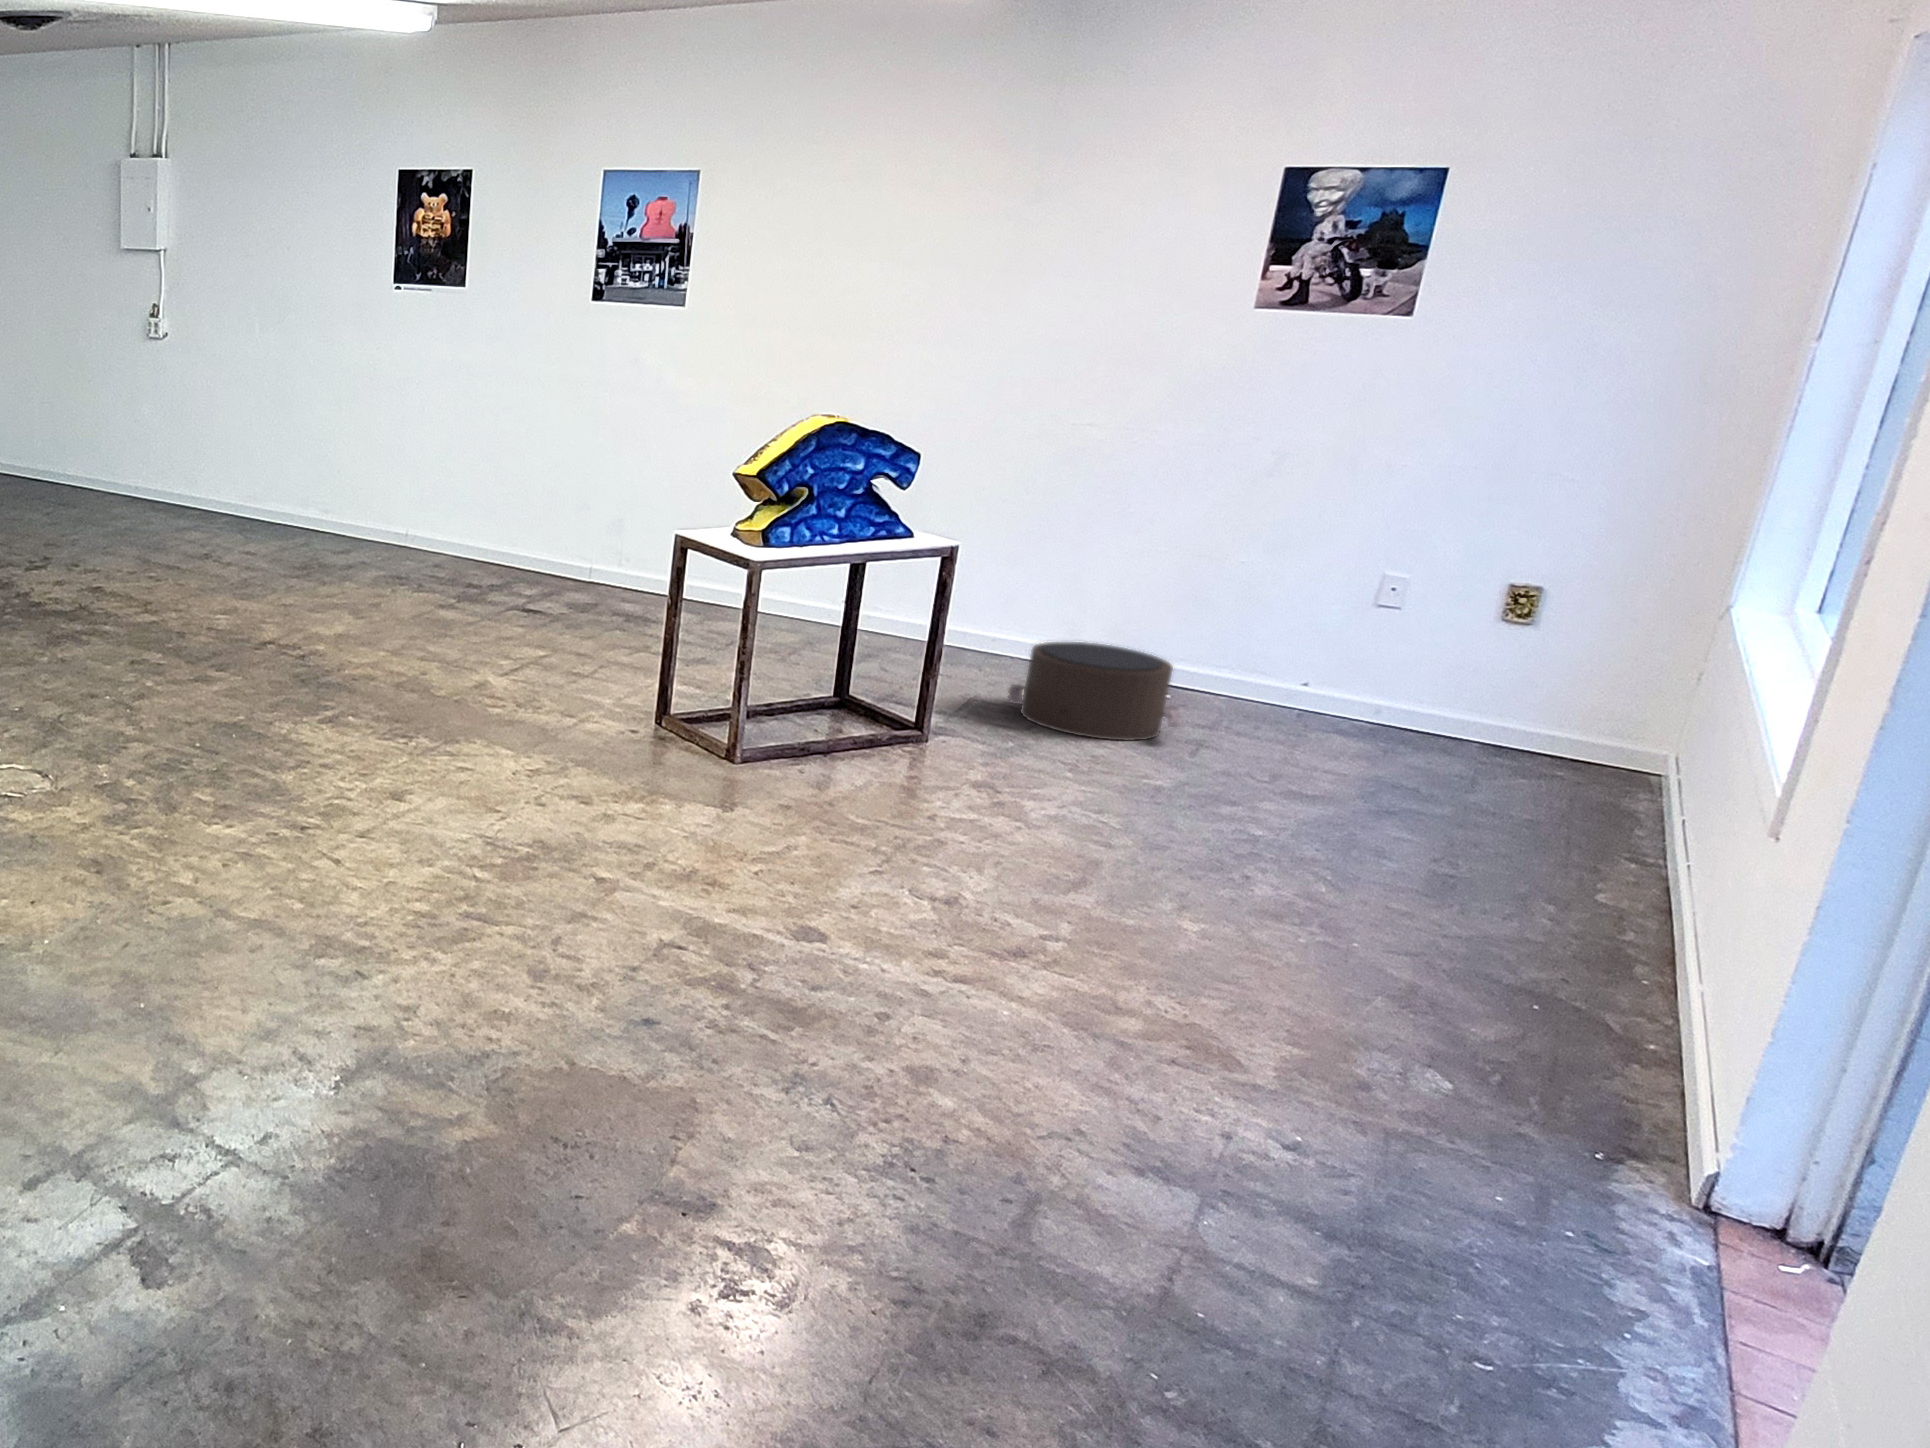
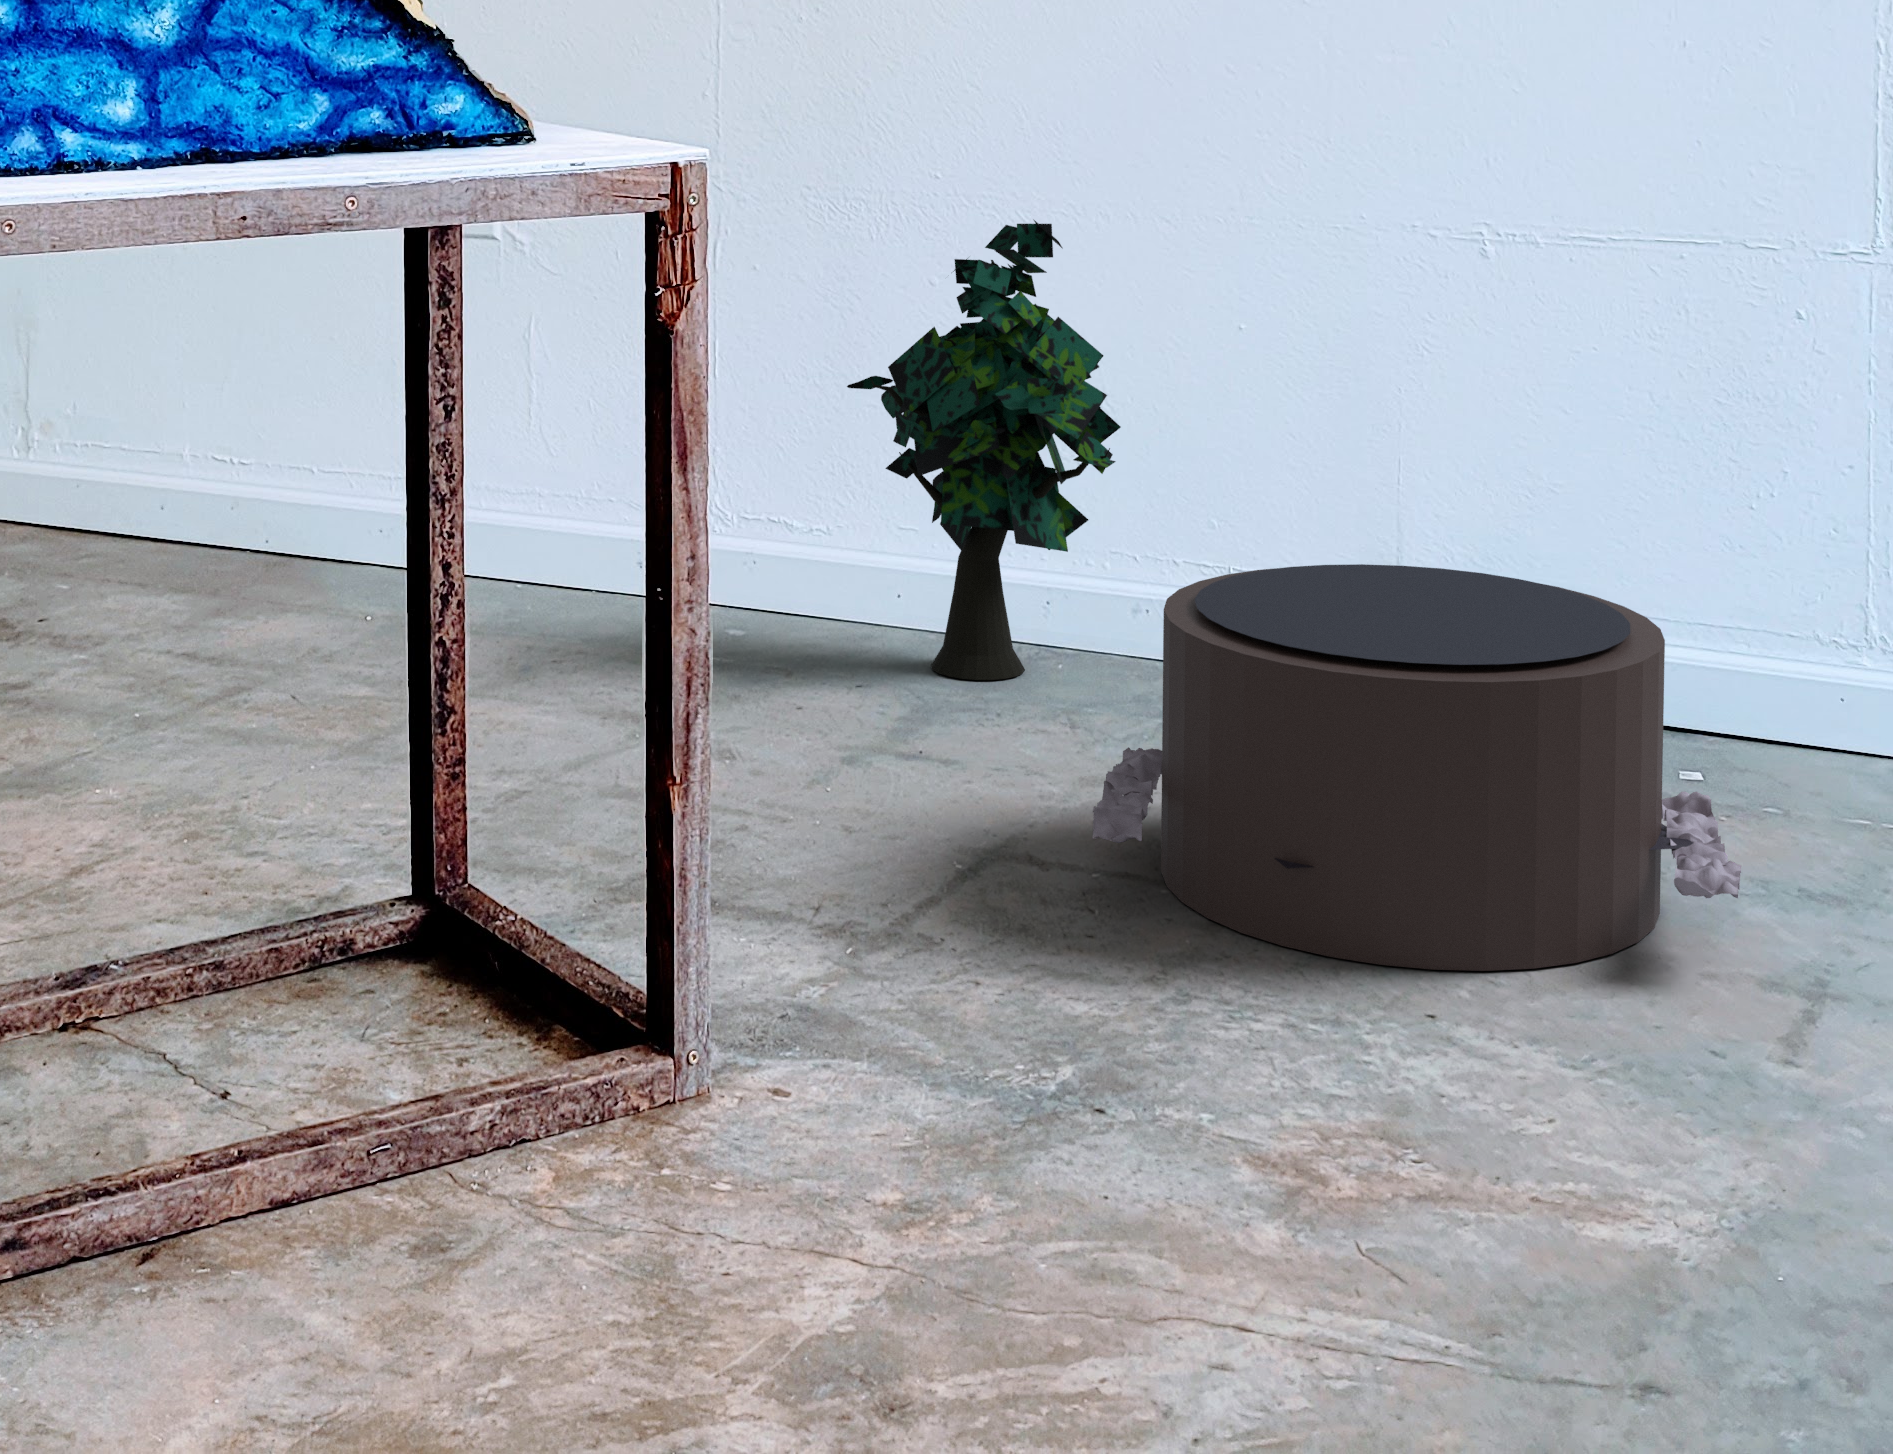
decorative plant: none [917,538,1002,665] -> present [847,220,1121,680]

